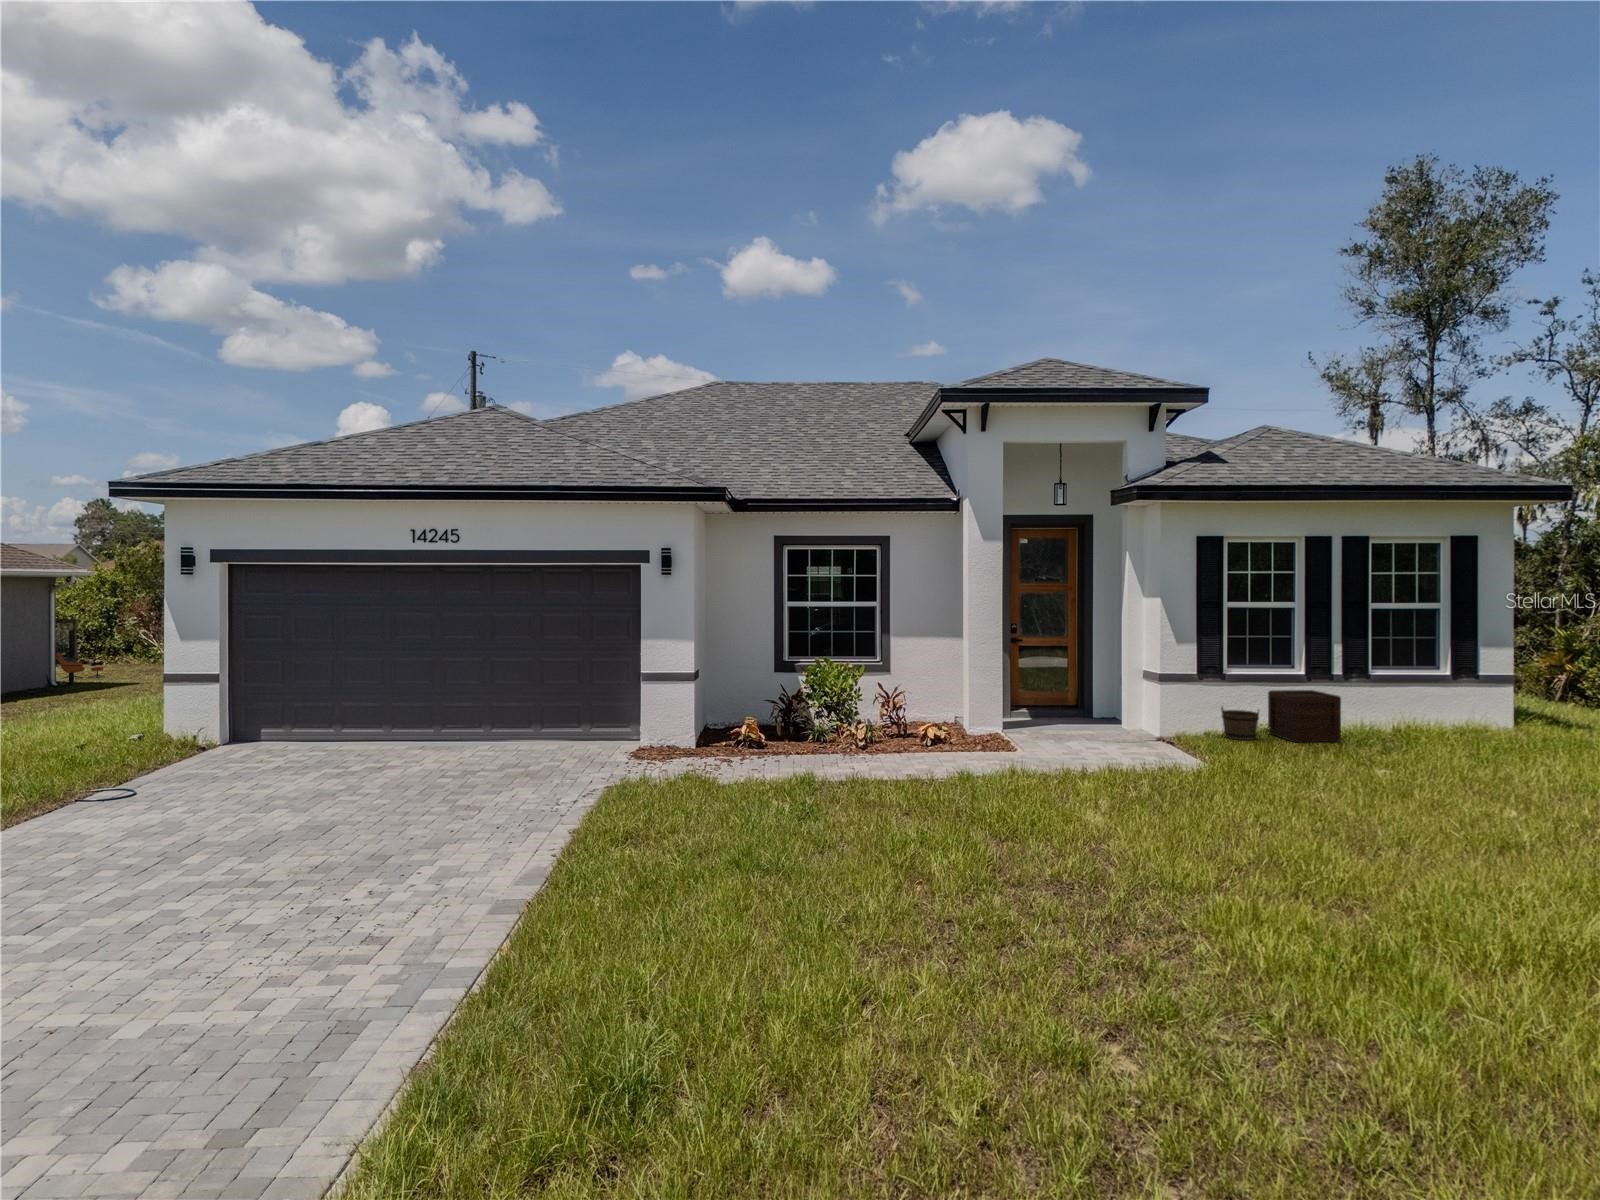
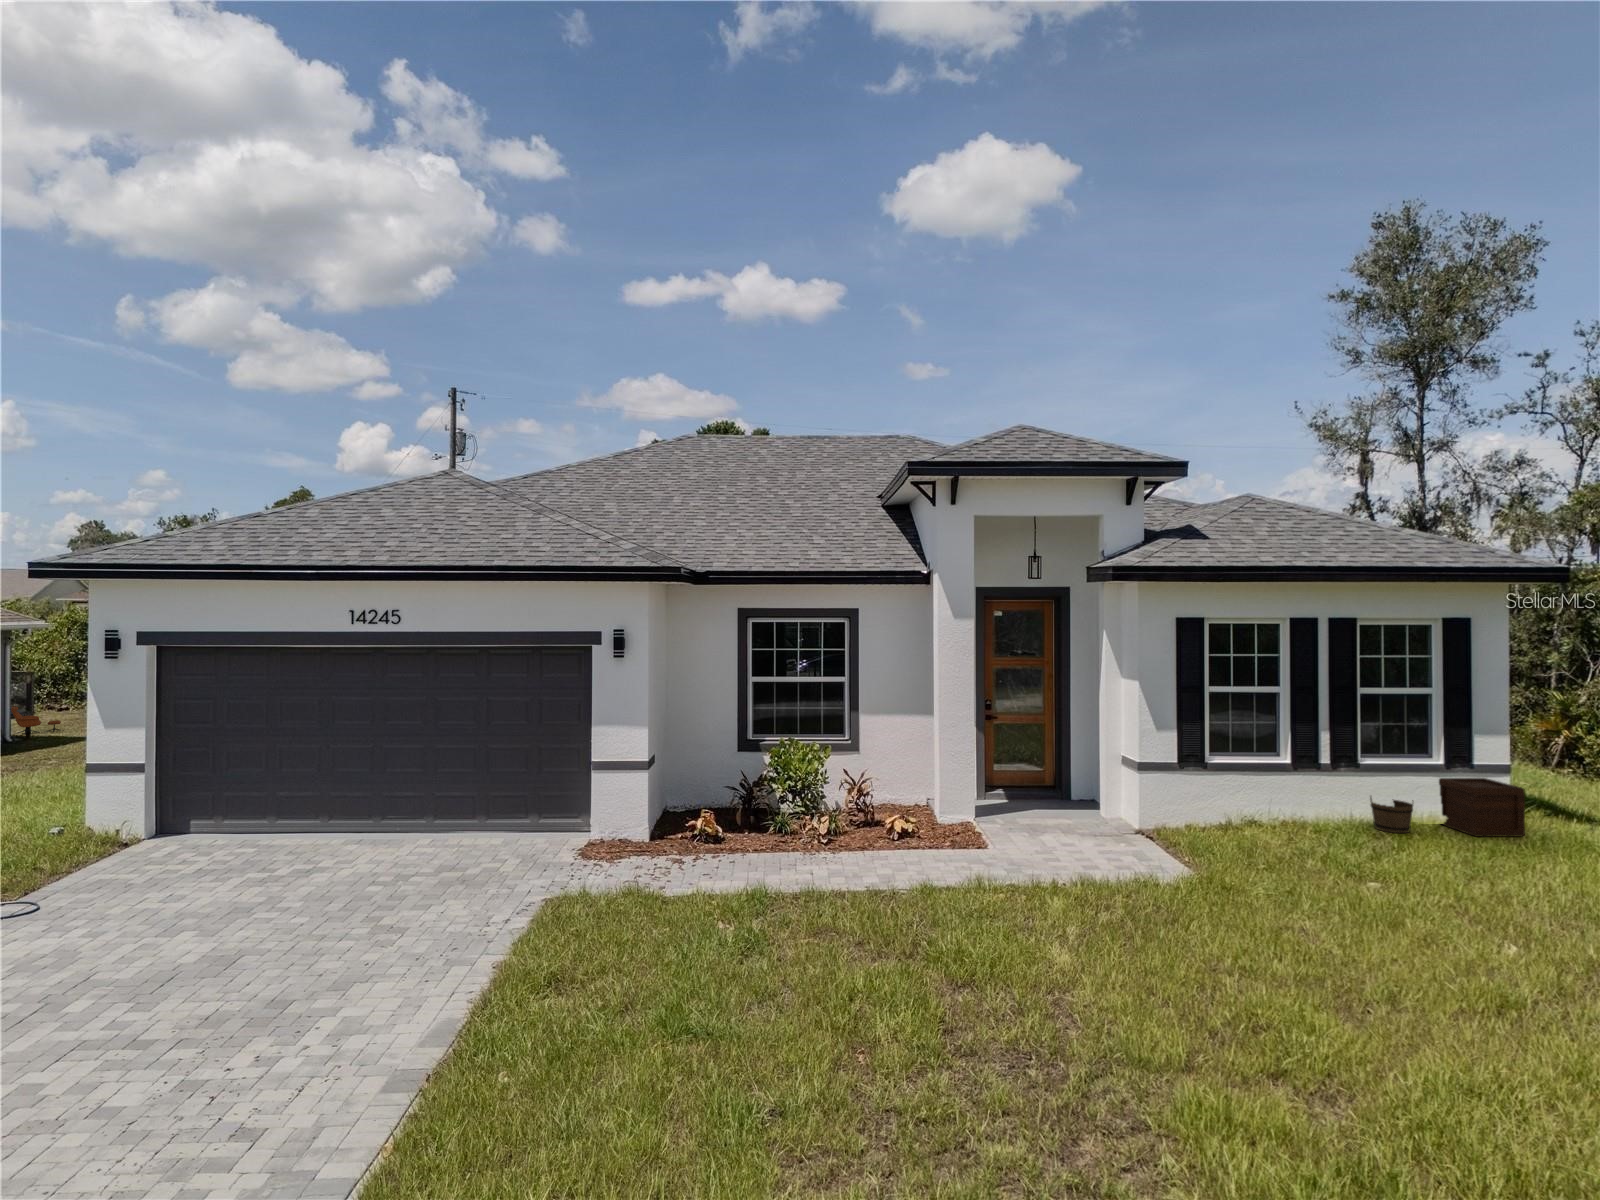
wooden crate: present [1268,690,1341,742] -> present [1439,778,1525,837]
bucket: present [1221,707,1259,740] -> present [1370,797,1413,833]

